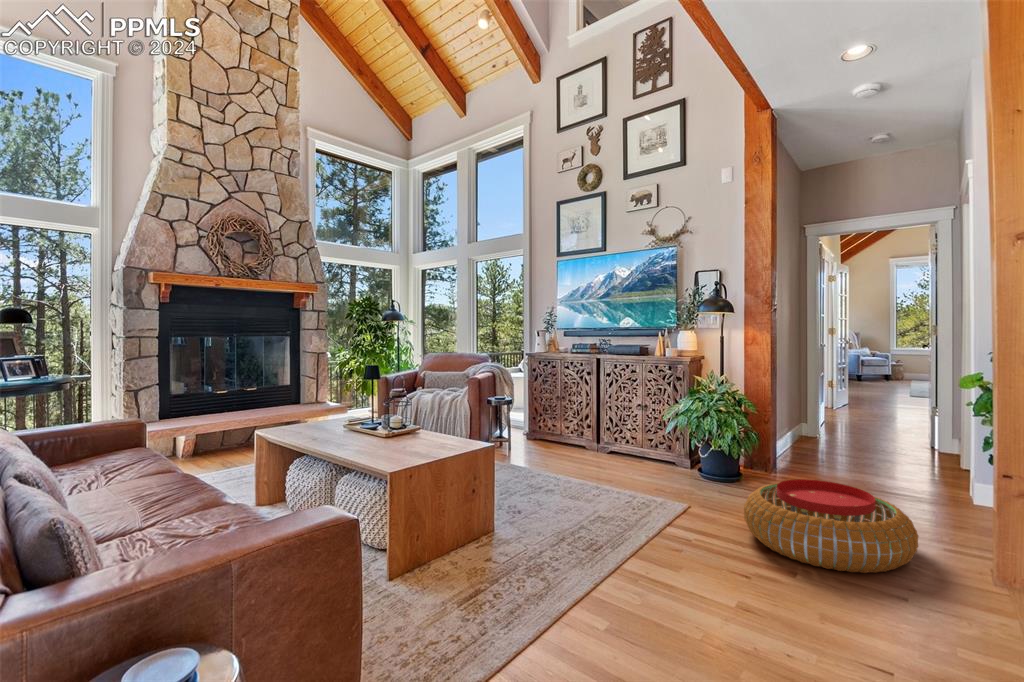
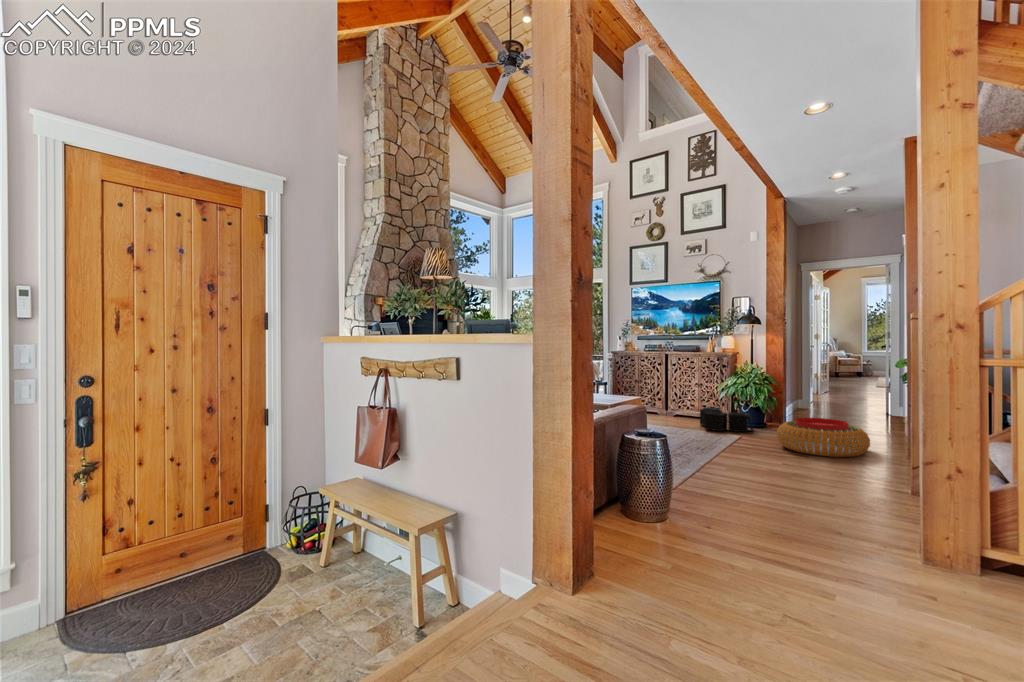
storage bin: none [639,442,719,492] -> present [700,407,753,432]

